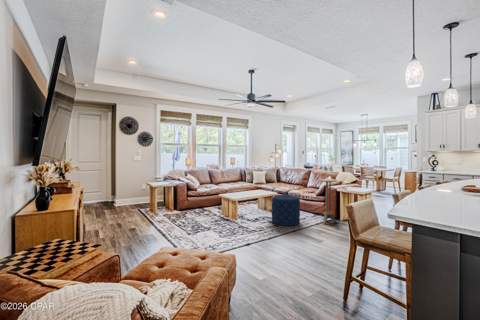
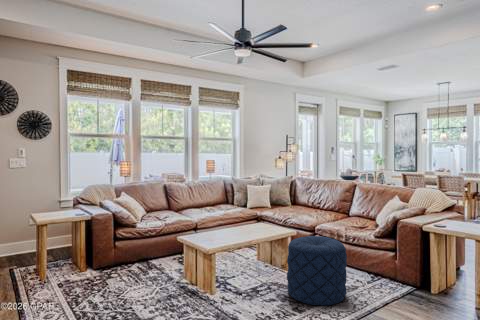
side table: present [320,179,337,224] -> none [385,204,422,299]

